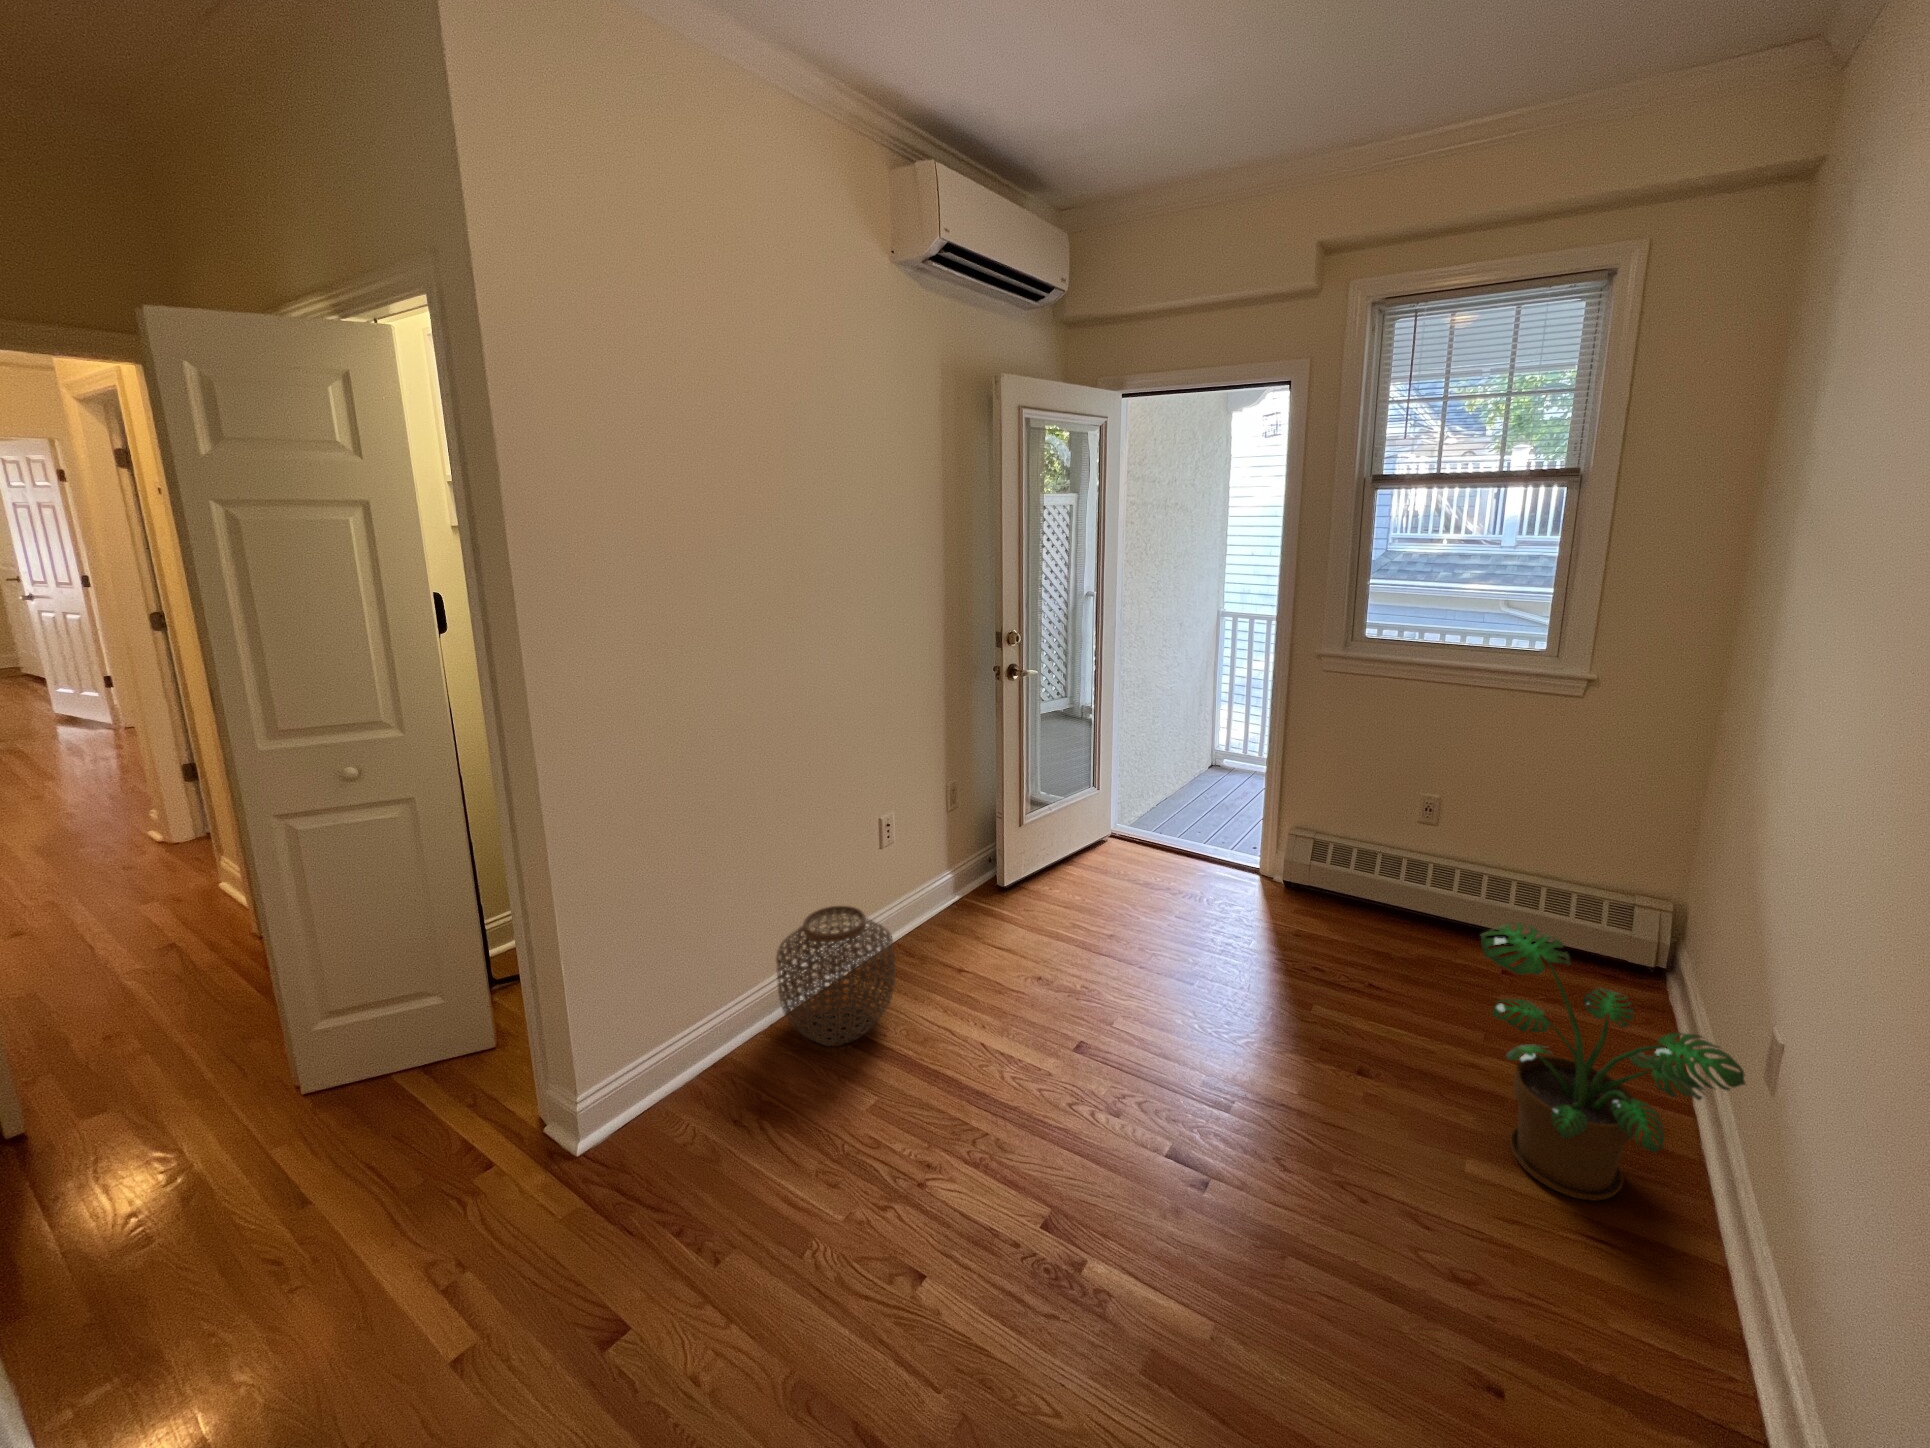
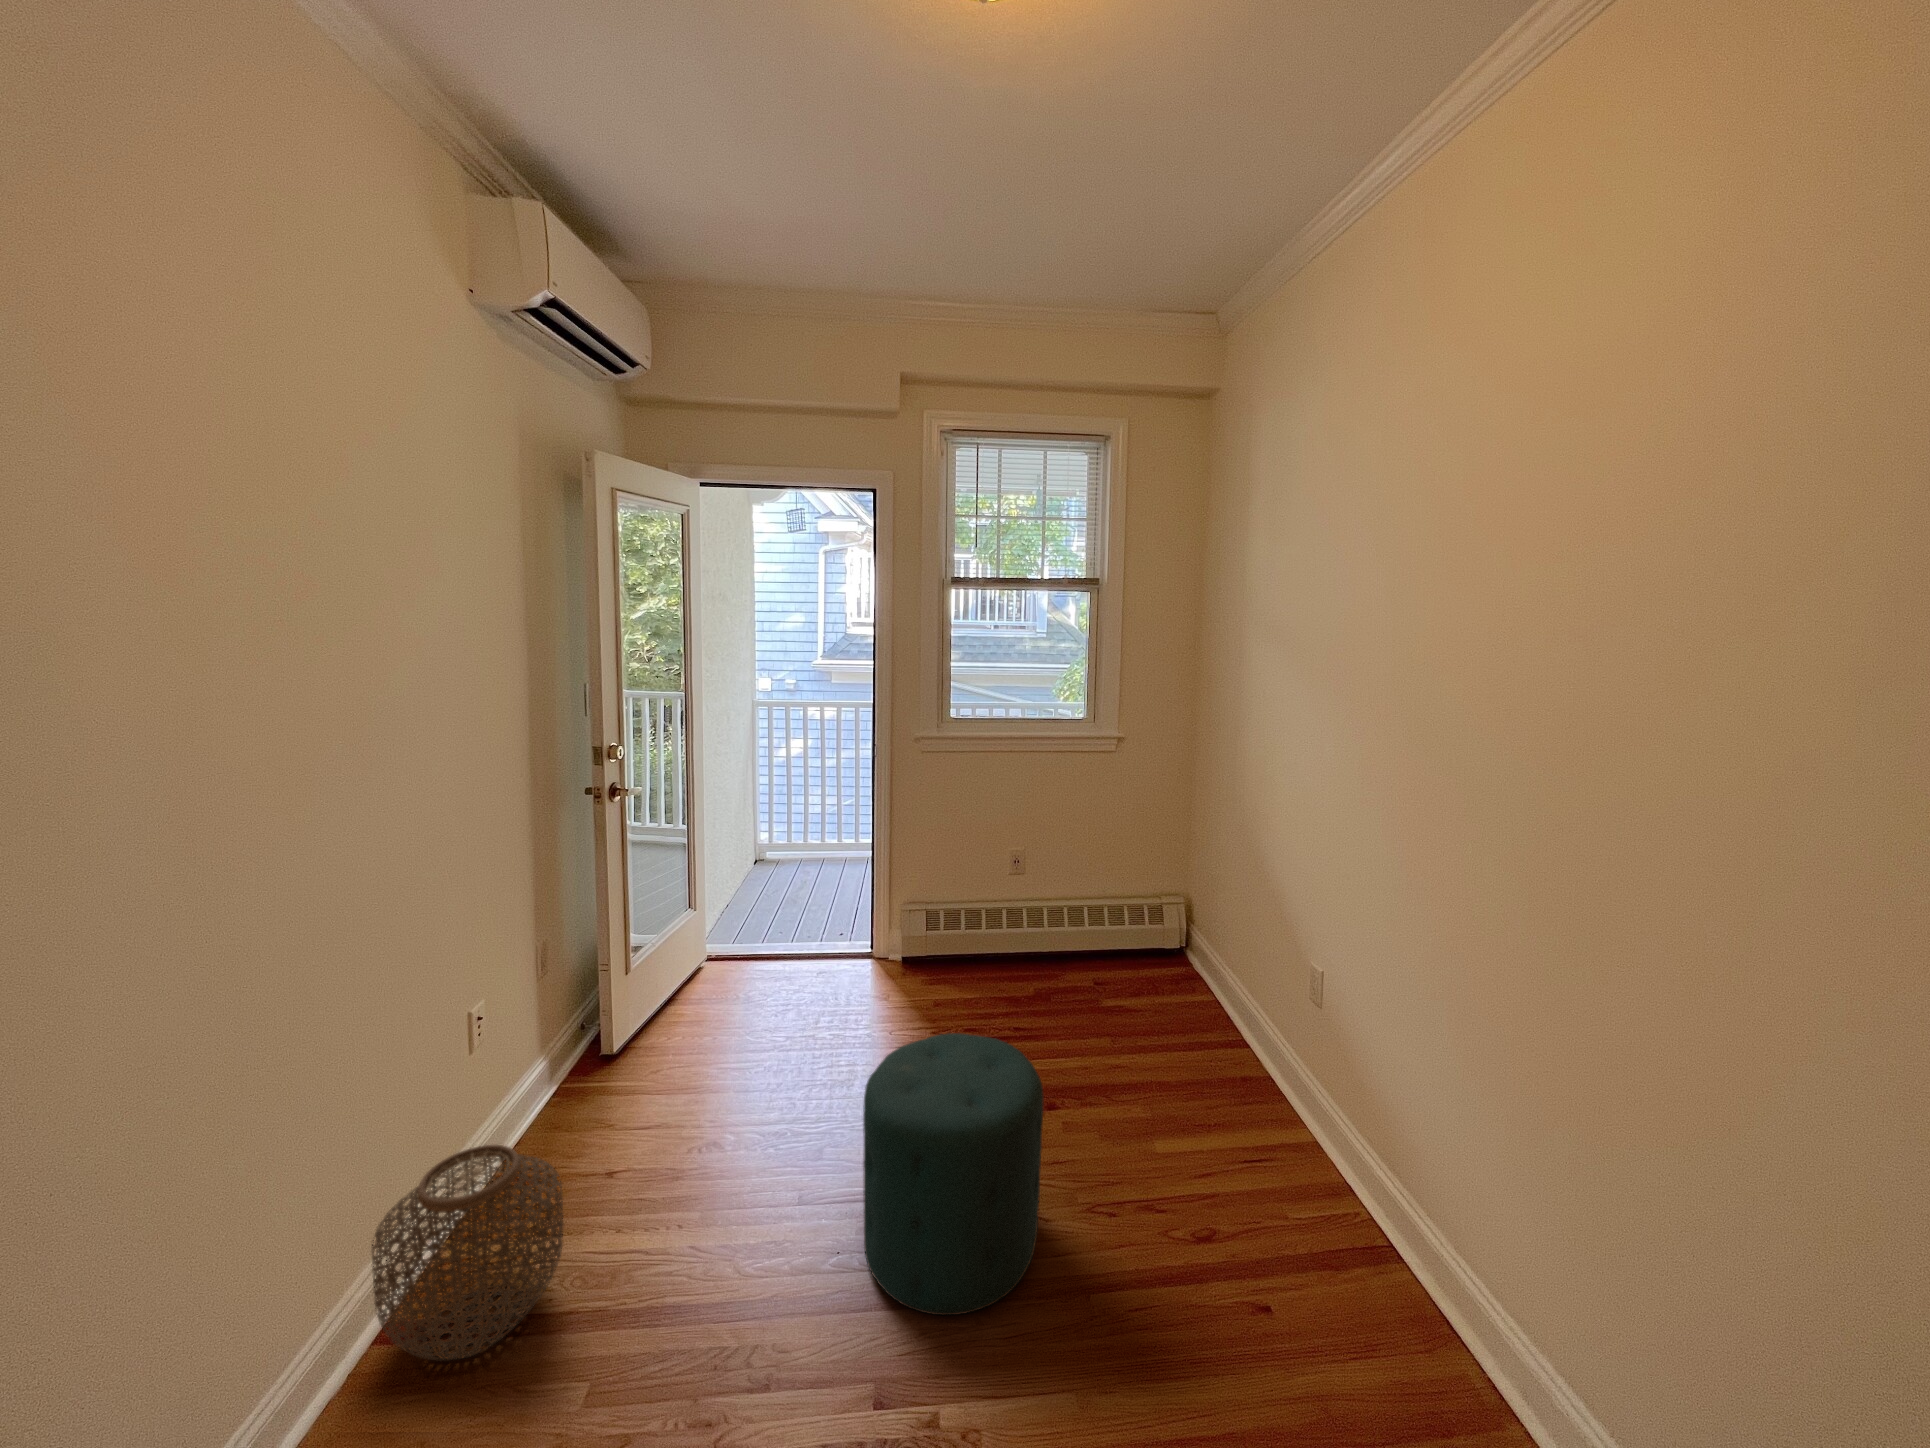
potted plant: present [1481,922,1745,1200] -> none [1116,941,1304,1141]
ottoman: none [1092,938,1280,1211] -> present [863,1033,1044,1315]

